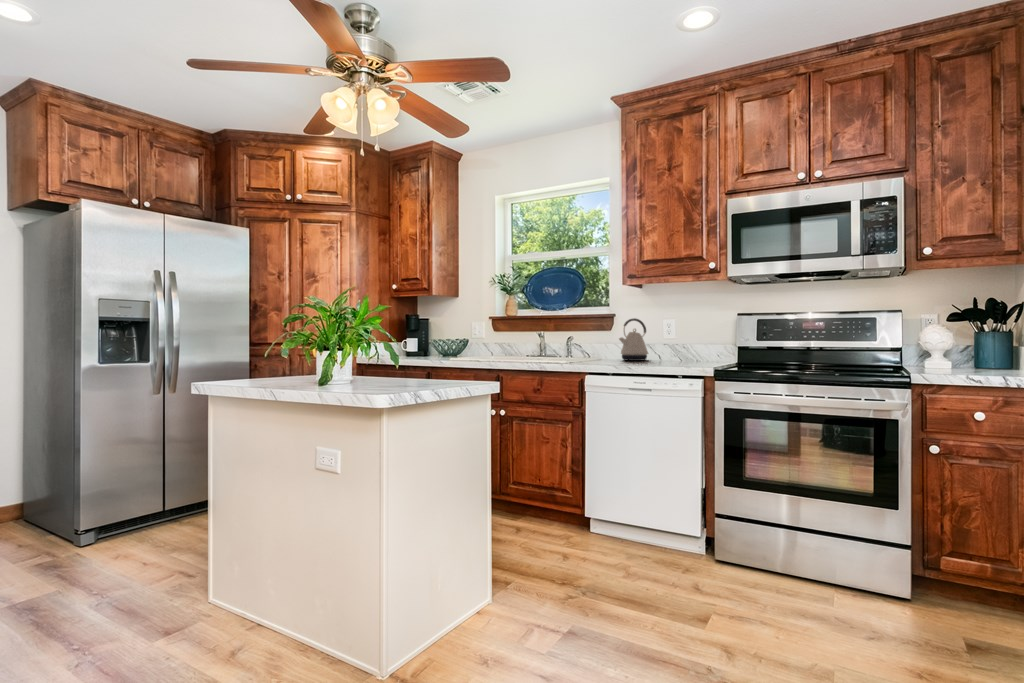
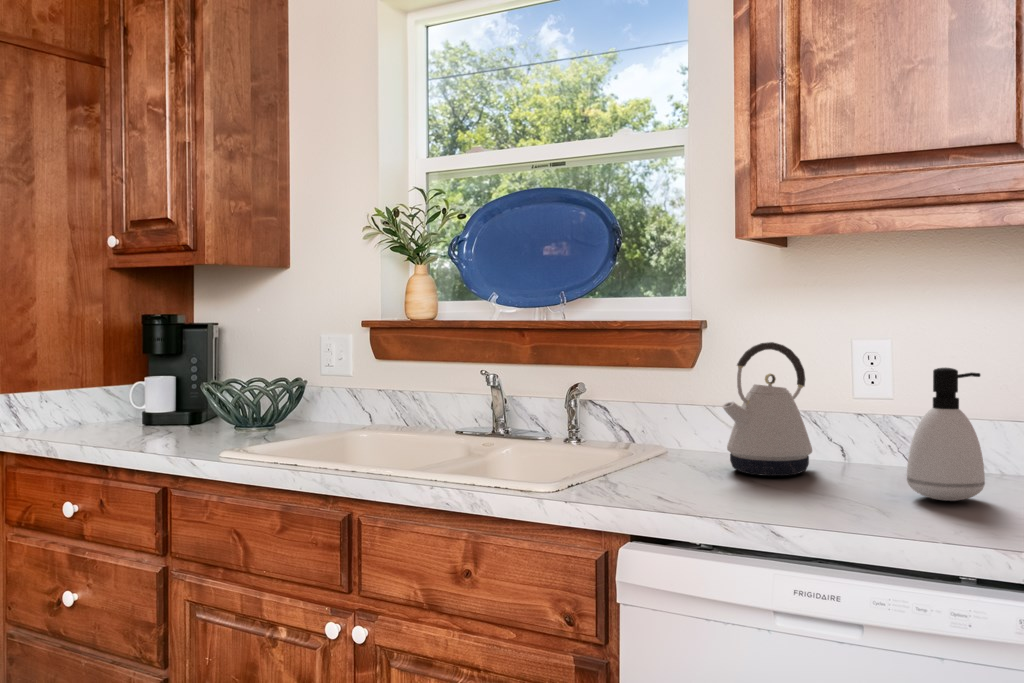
soap dispenser: none [673,323,695,363] -> present [907,368,985,501]

